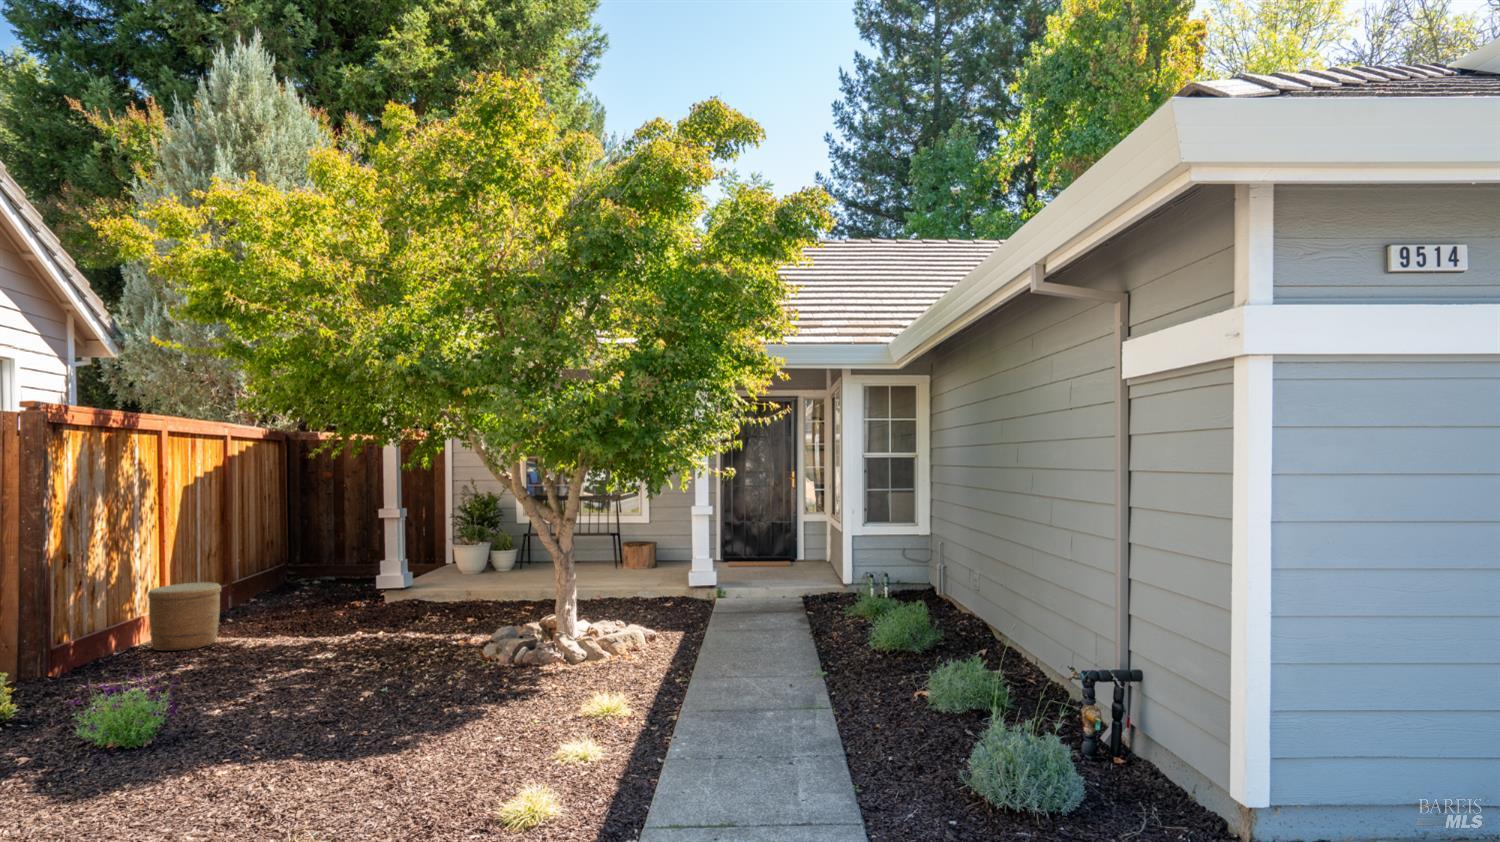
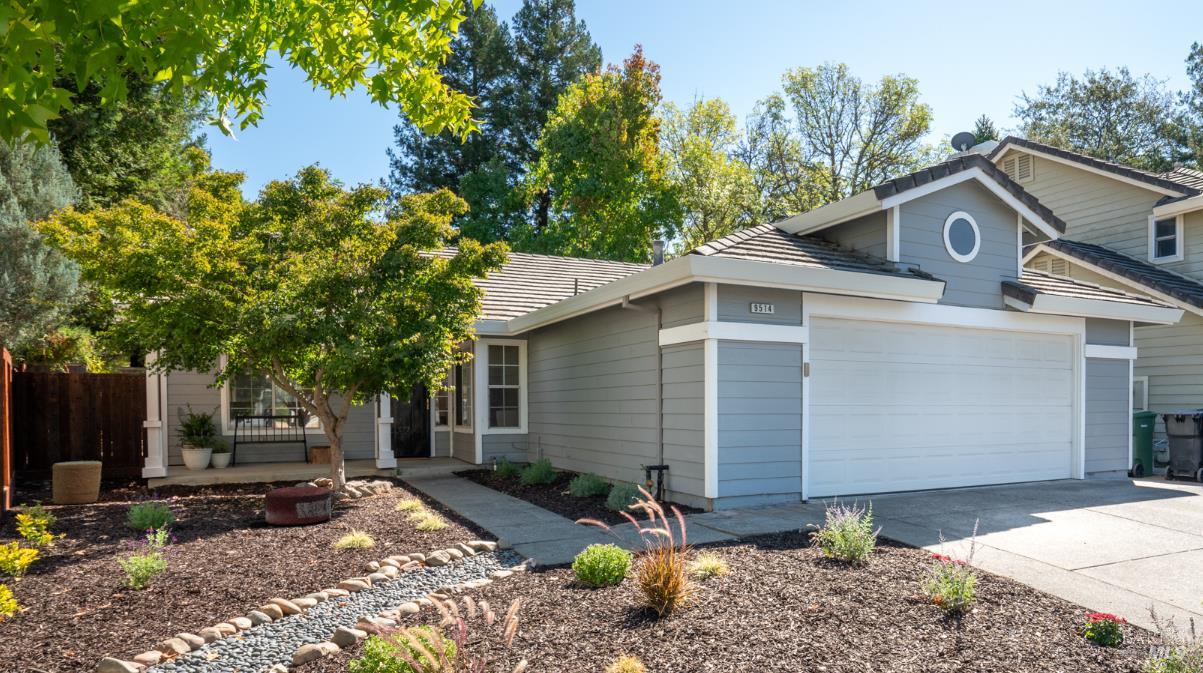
pouf: none [196,695,350,800] -> present [265,486,331,525]

